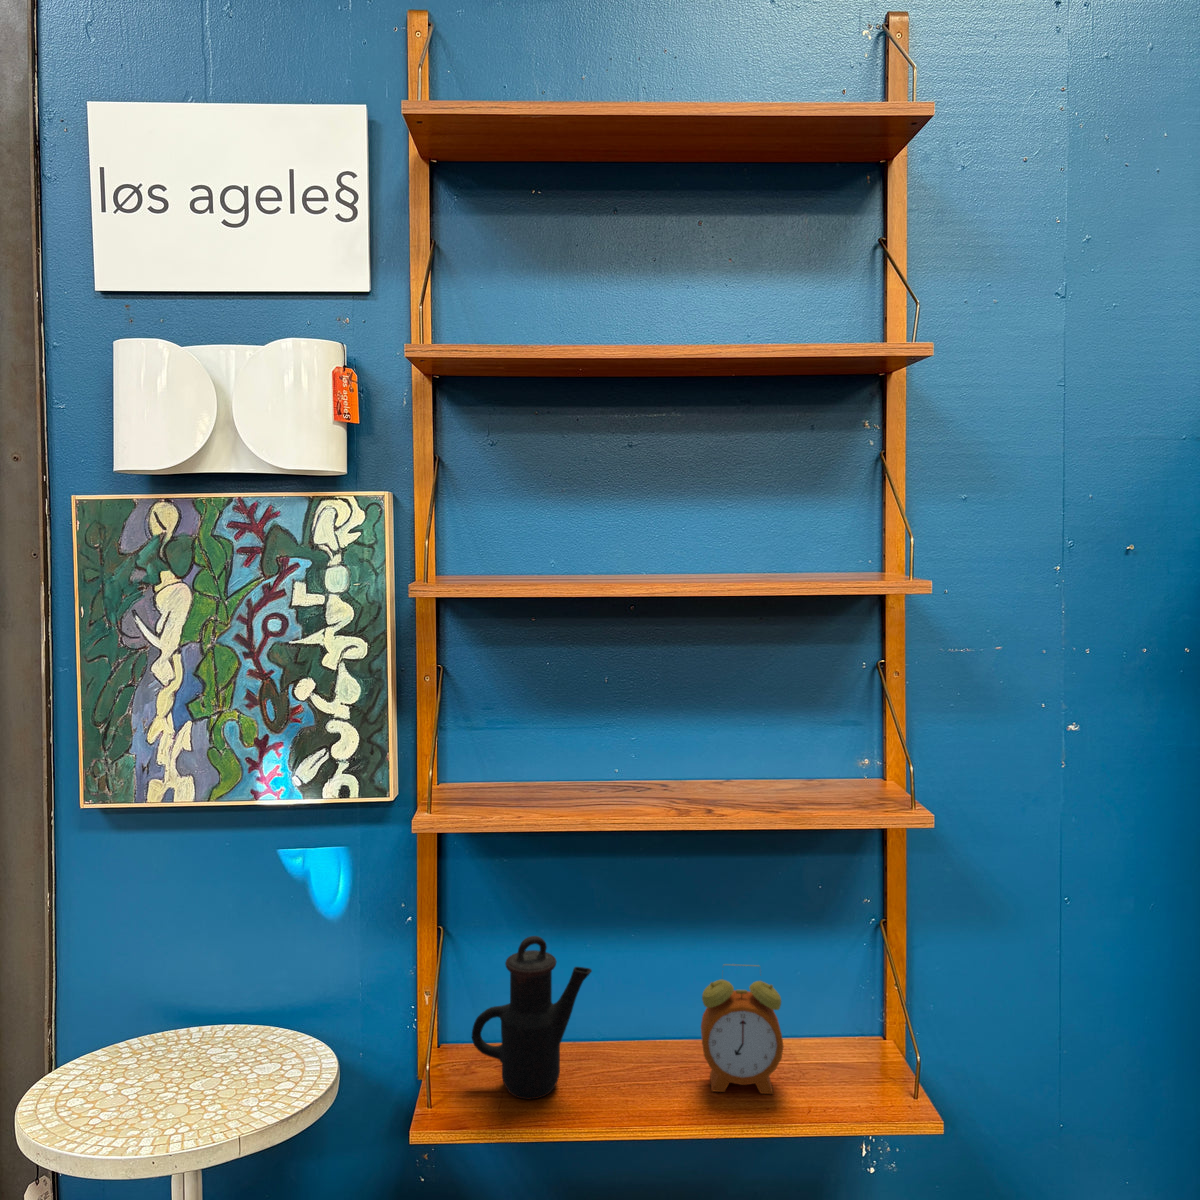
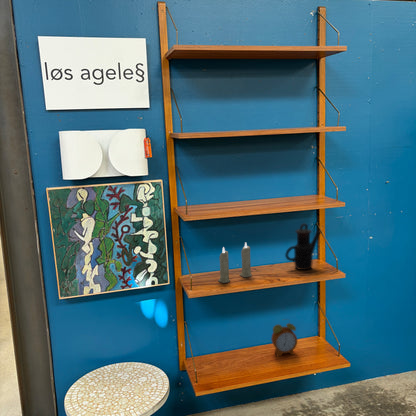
candle: none [516,686,634,808] -> present [218,243,252,283]
teapot: present [472,936,592,1099] -> present [285,223,322,270]

